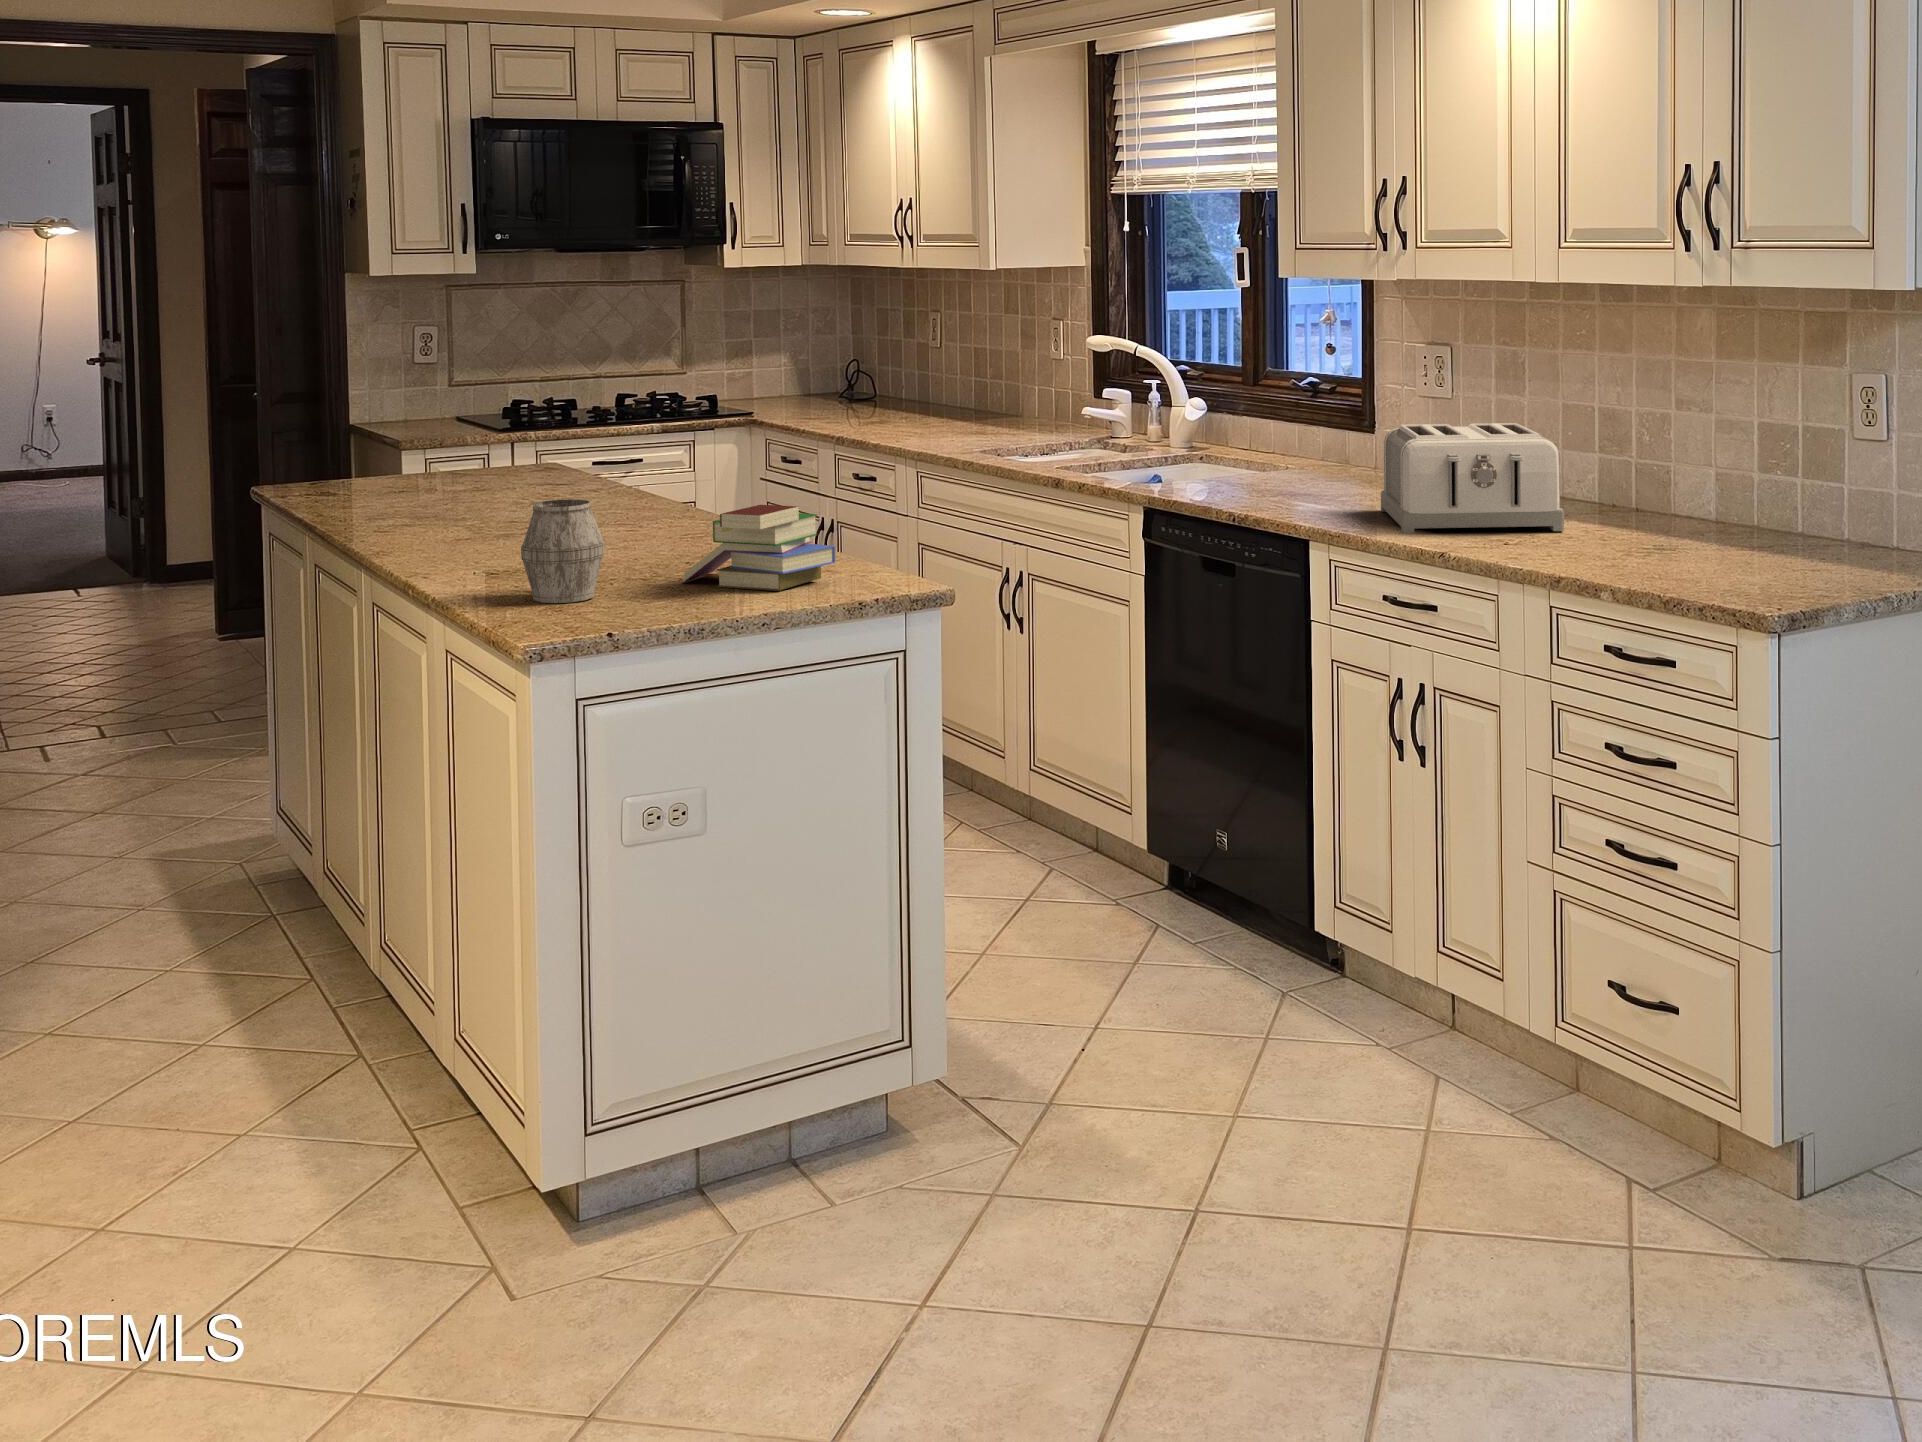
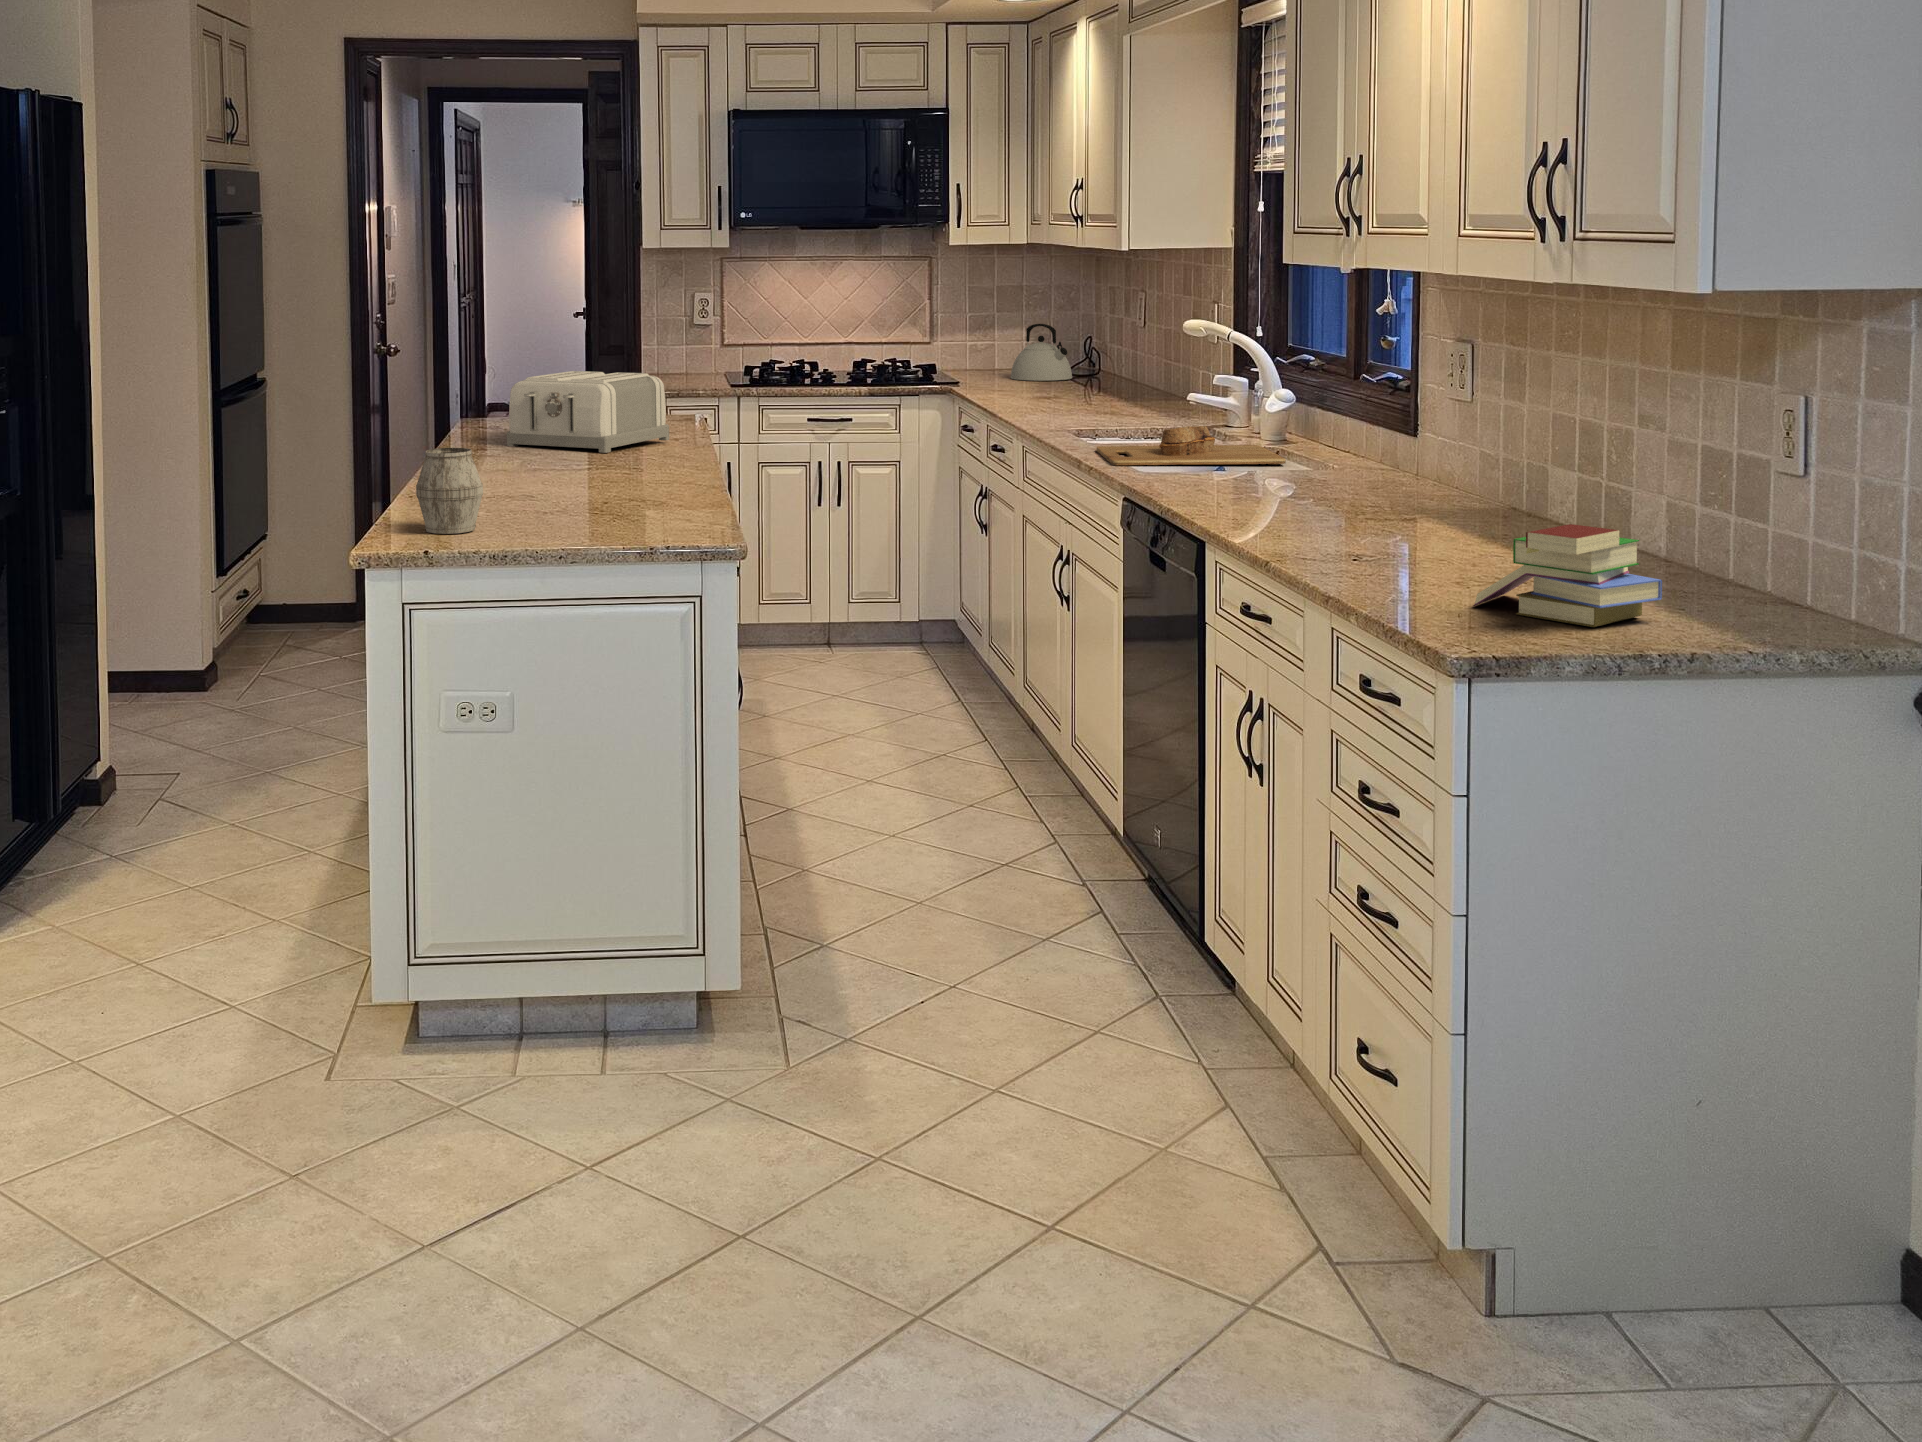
kettle: none [787,349,850,407] -> present [1010,324,1072,381]
toaster: present [1381,423,1564,534] -> present [507,371,669,453]
cutting board: none [1050,437,1247,480] -> present [1096,426,1286,466]
book: present [682,505,835,591] -> present [1473,524,1662,627]

